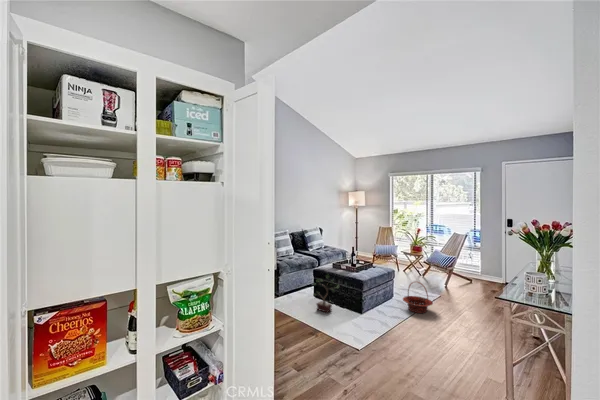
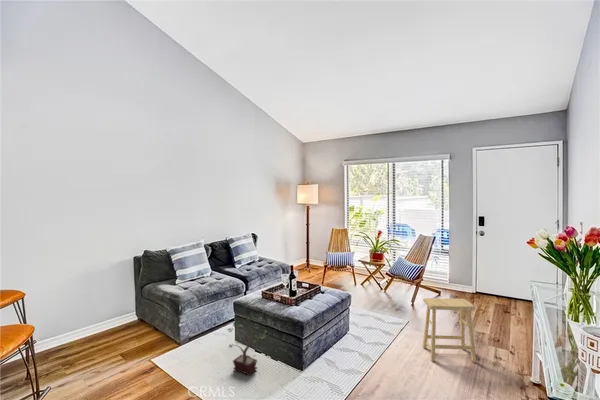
footstool: none [450,273,489,320] -> present [423,298,476,363]
basket: present [403,283,433,313] -> none [360,313,402,361]

